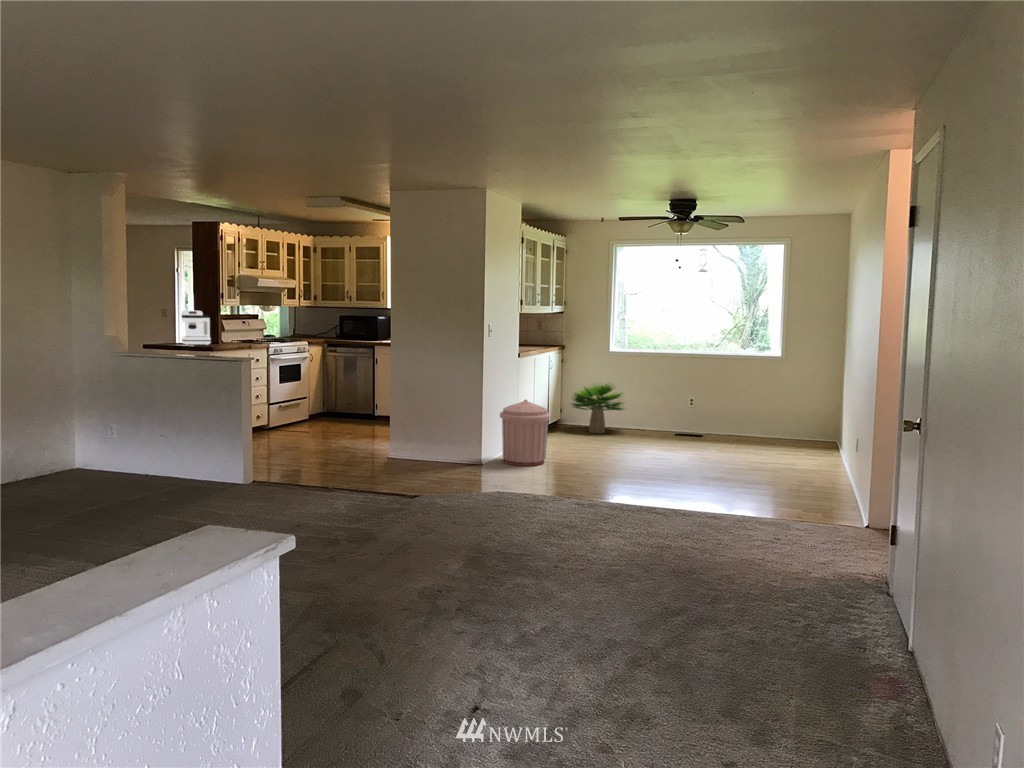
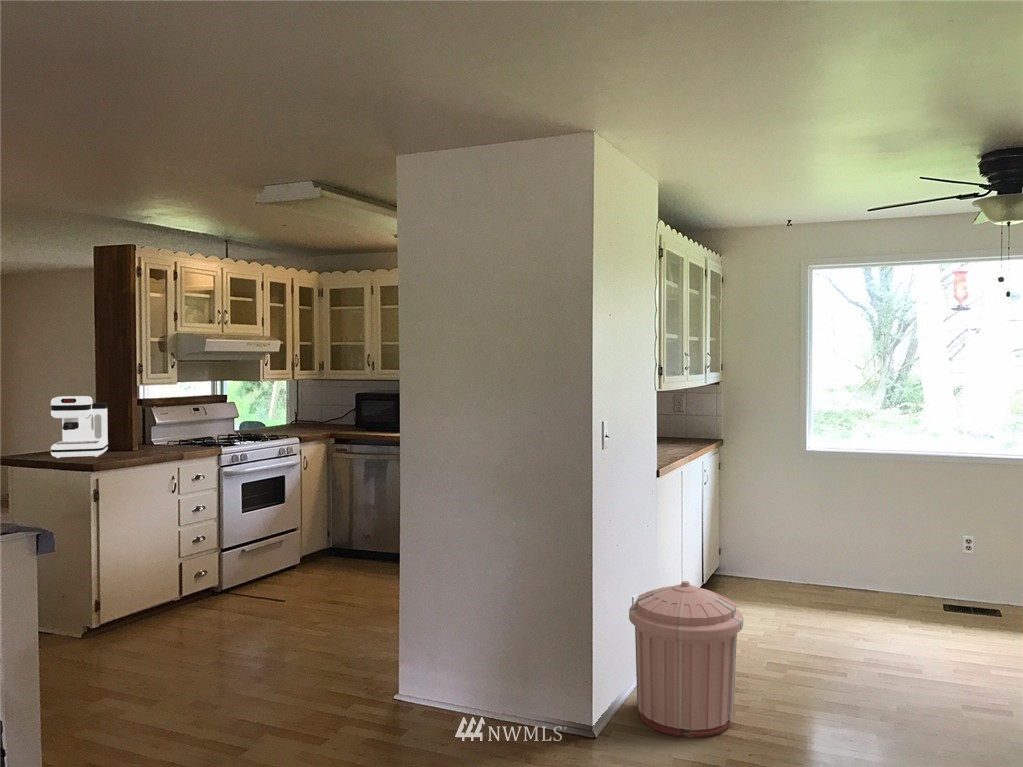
potted plant: present [572,384,624,433] -> none [737,505,857,603]

